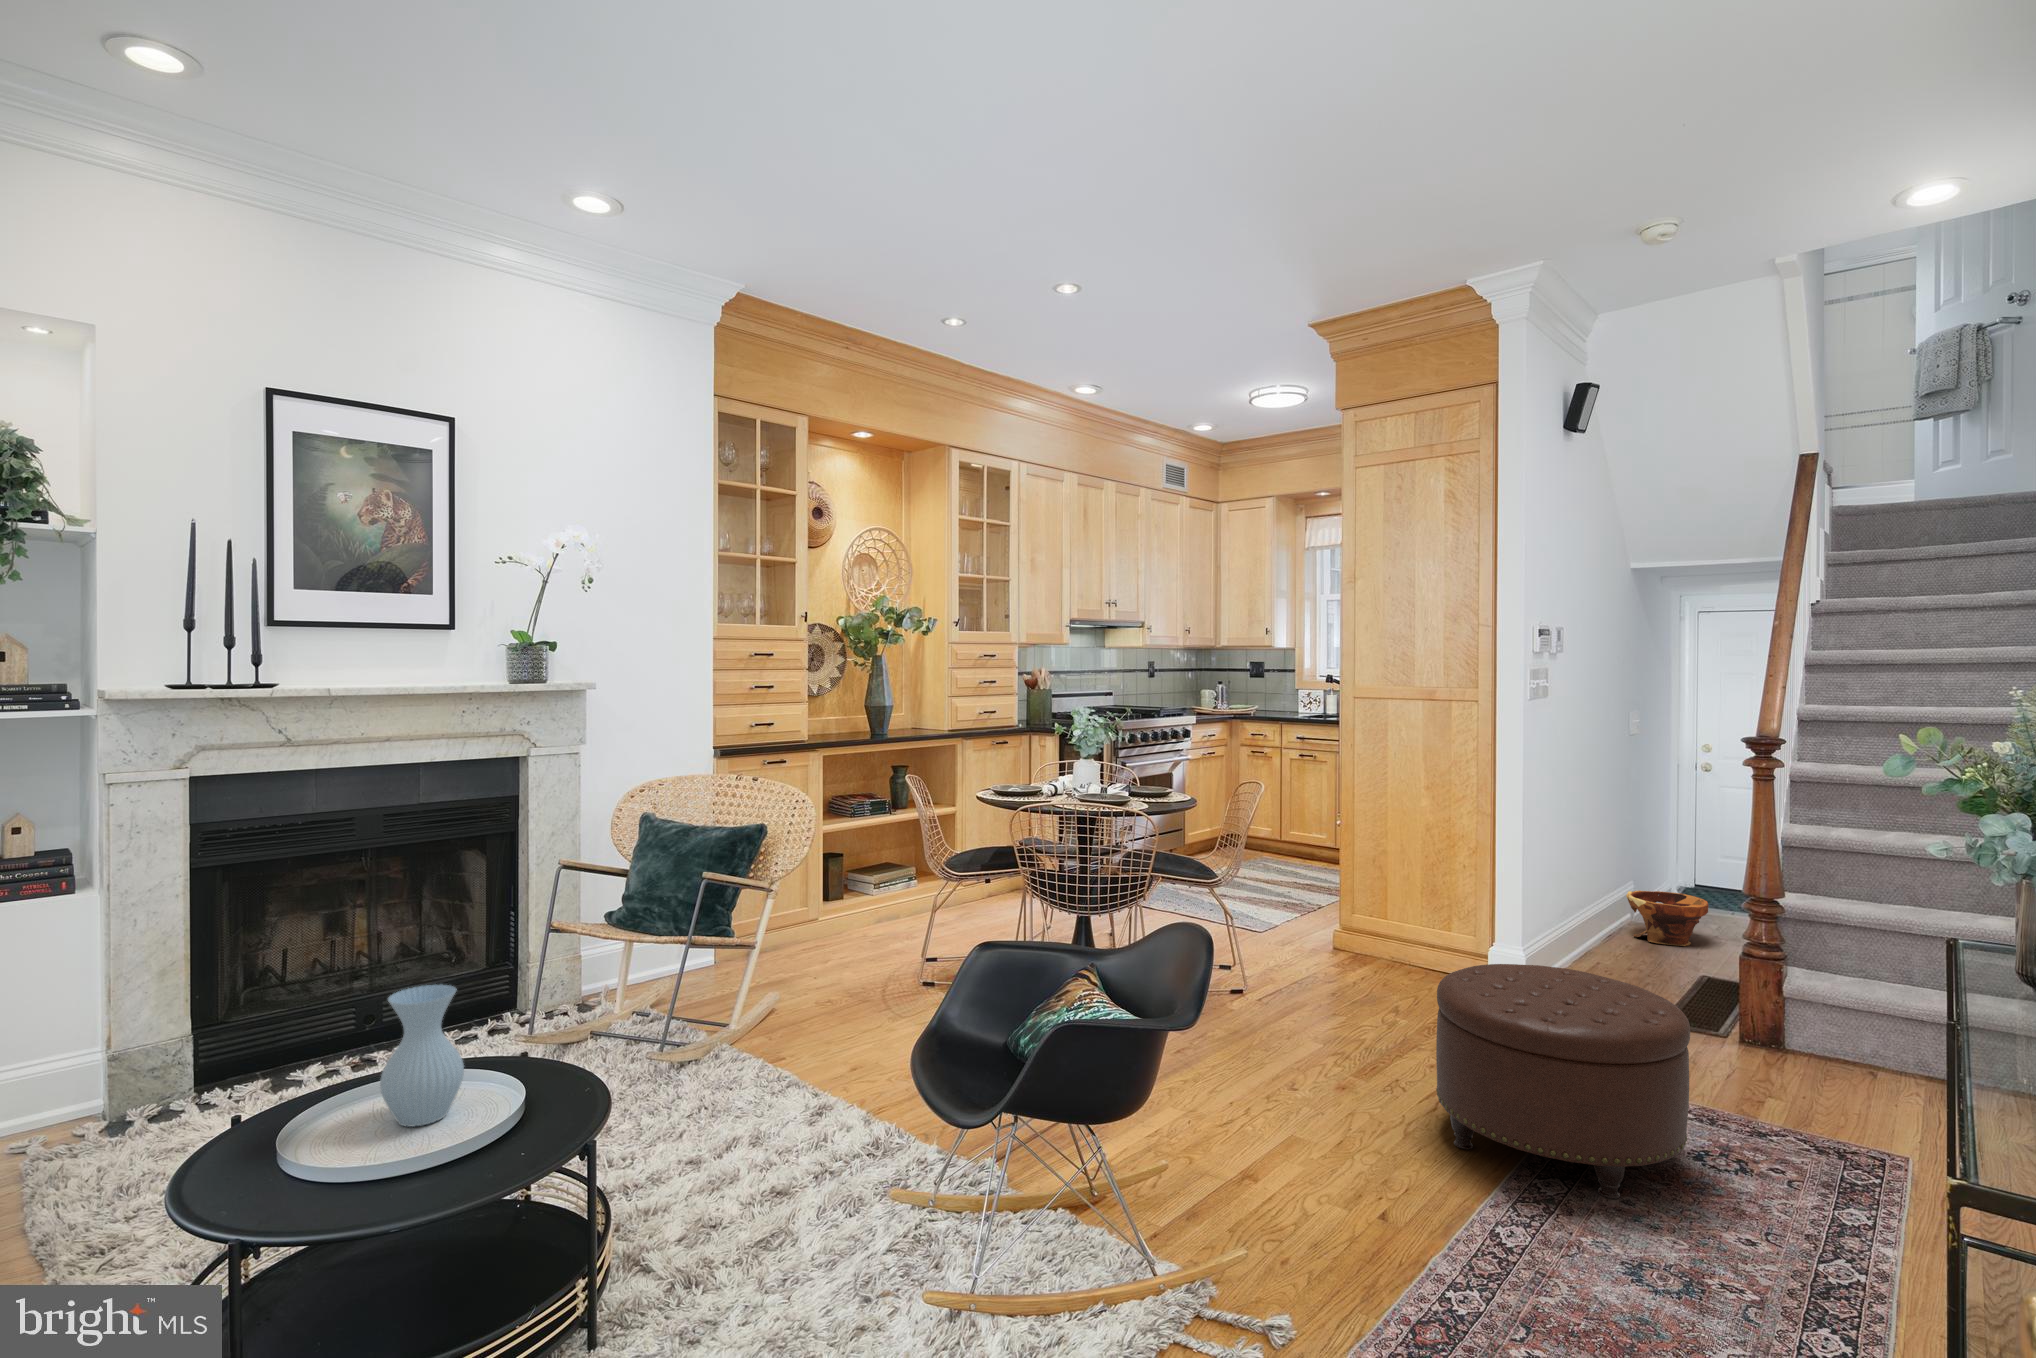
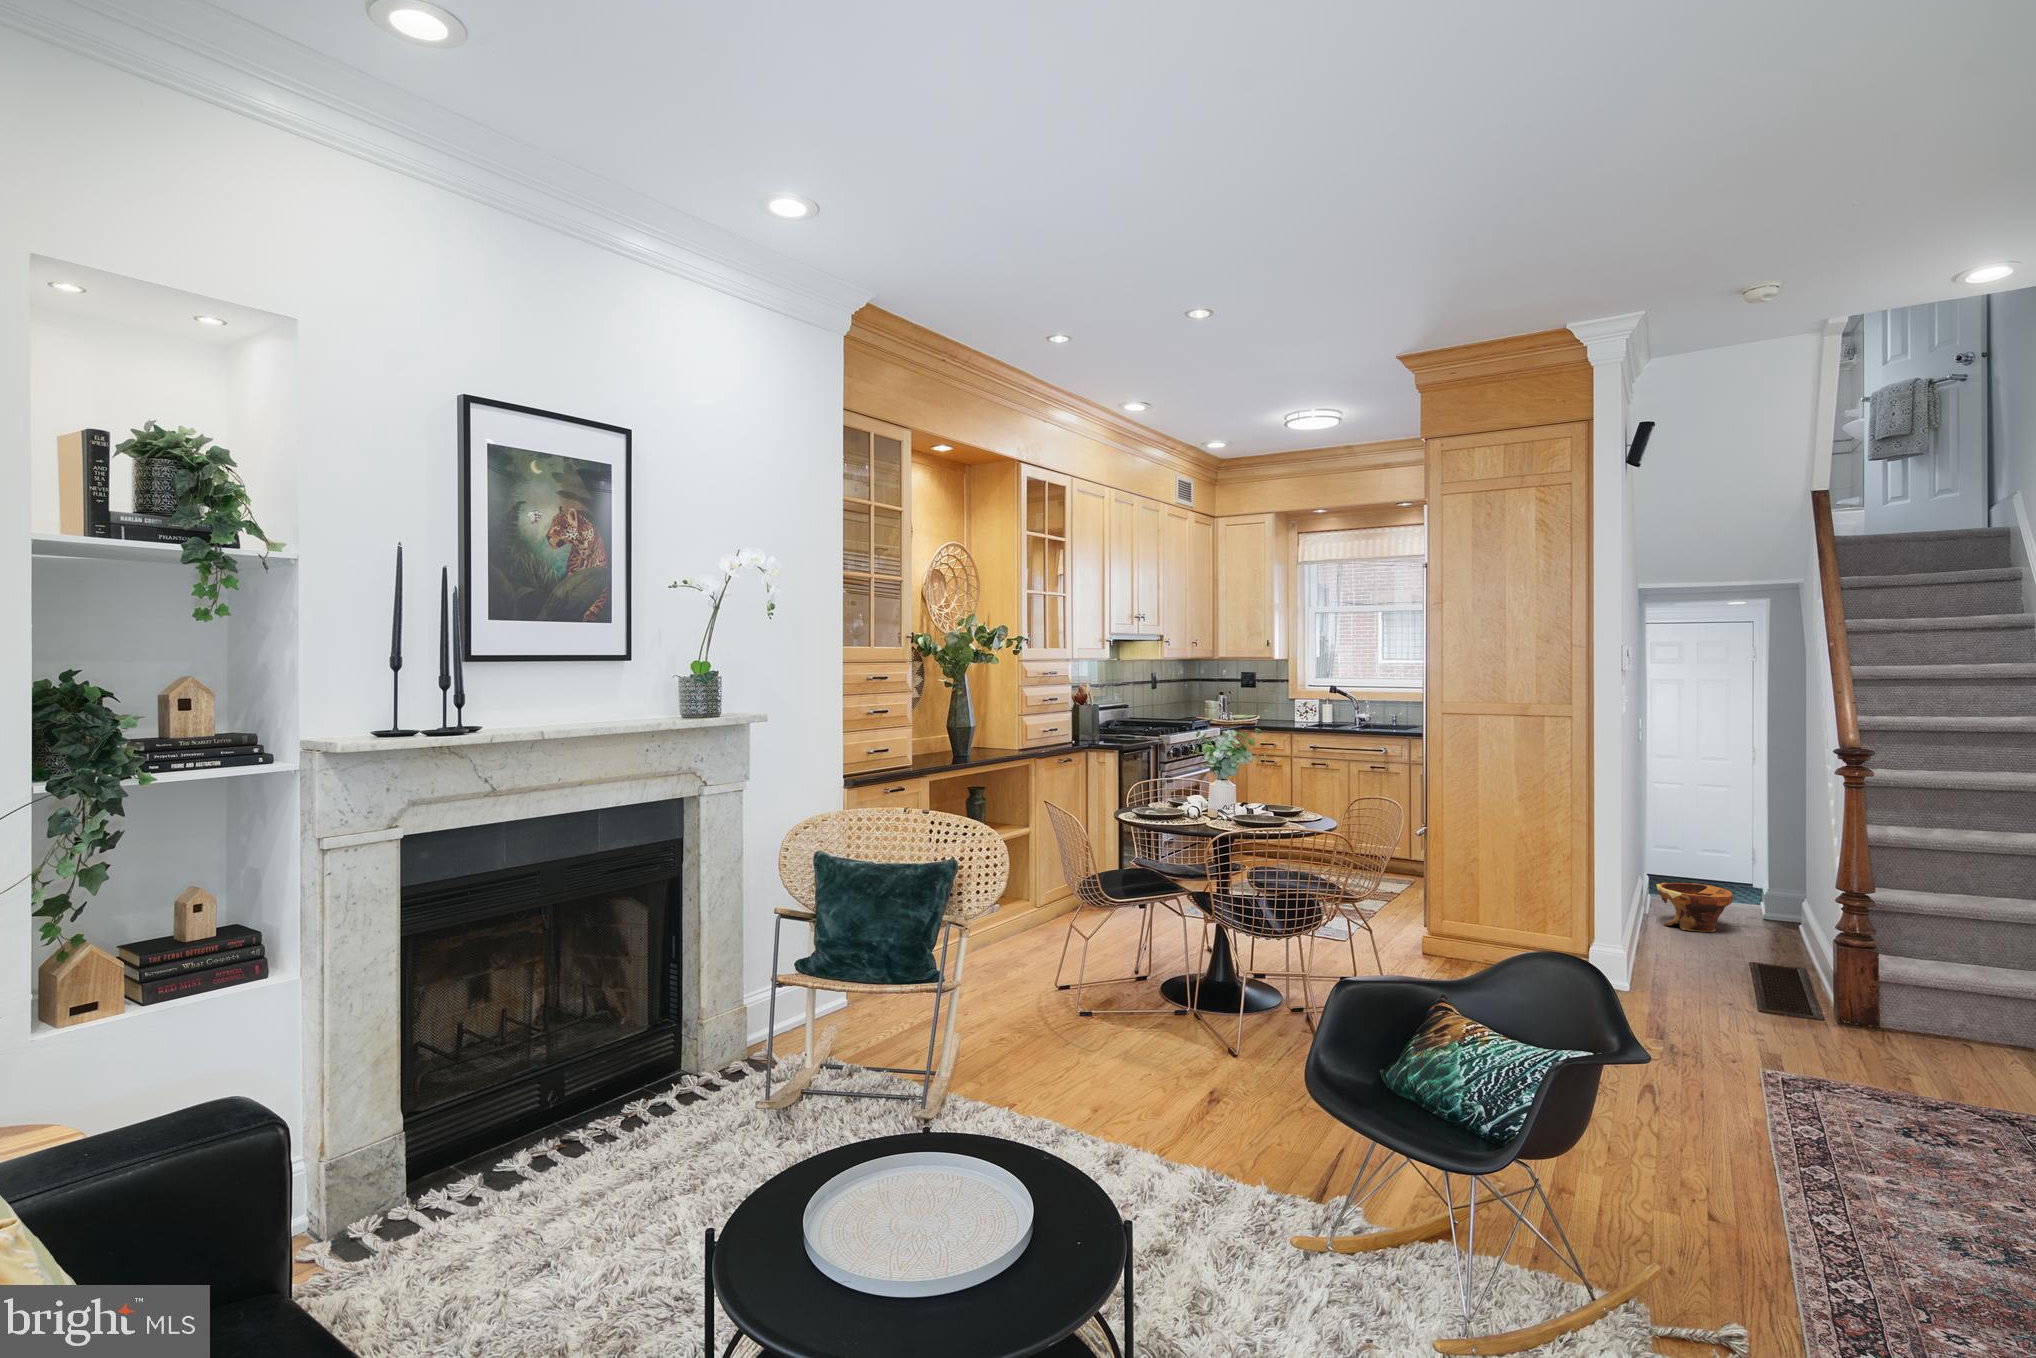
ottoman: present [1436,964,1690,1199] -> none [1665,967,1923,1180]
vase: present [380,985,464,1126] -> none [890,1068,968,1227]

